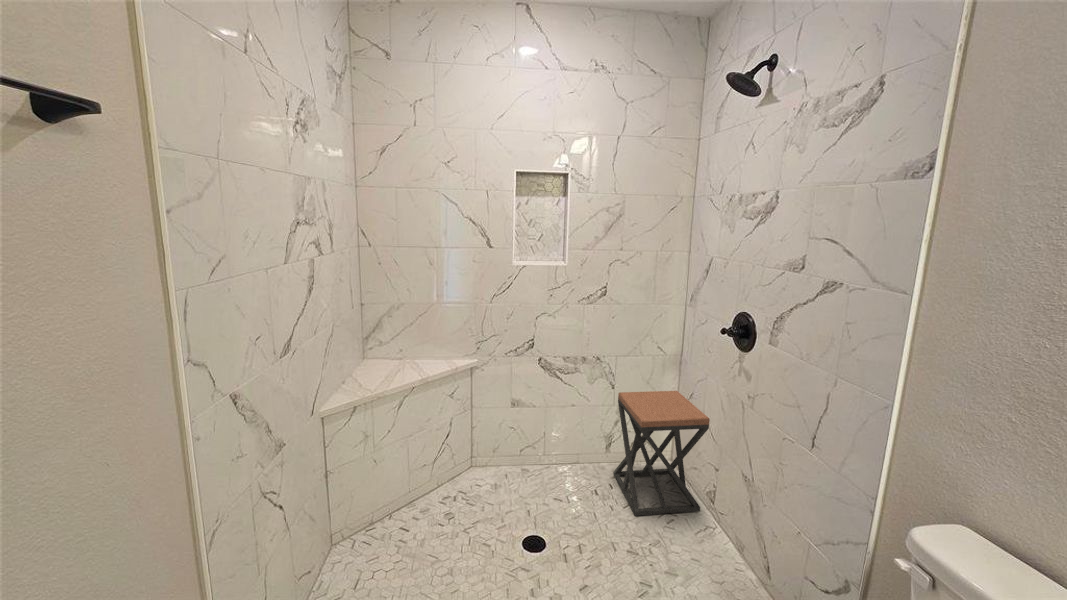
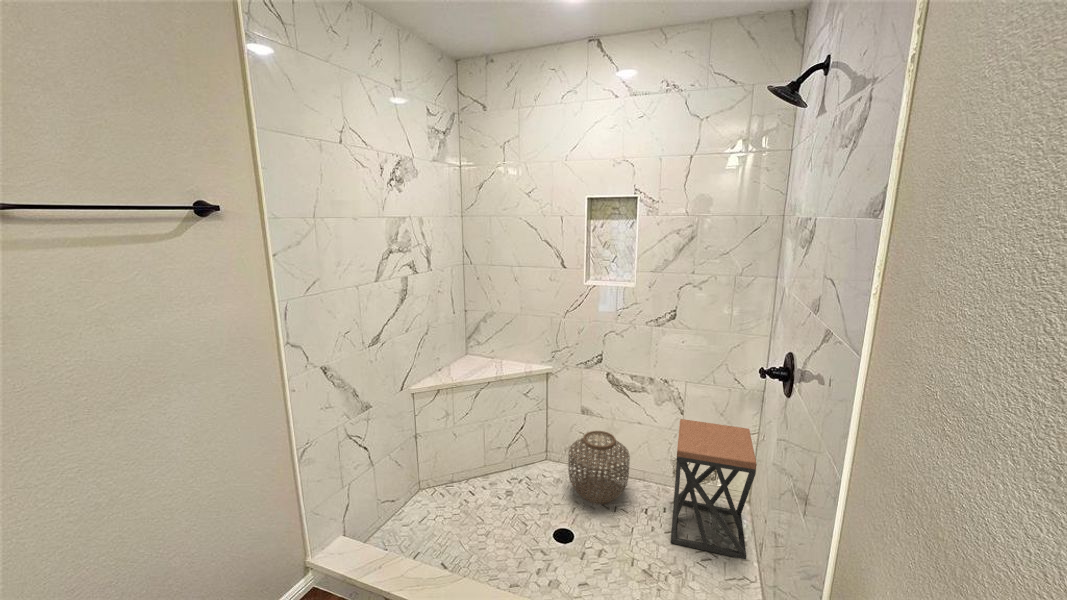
woven basket: none [512,420,576,498] -> present [568,431,630,504]

